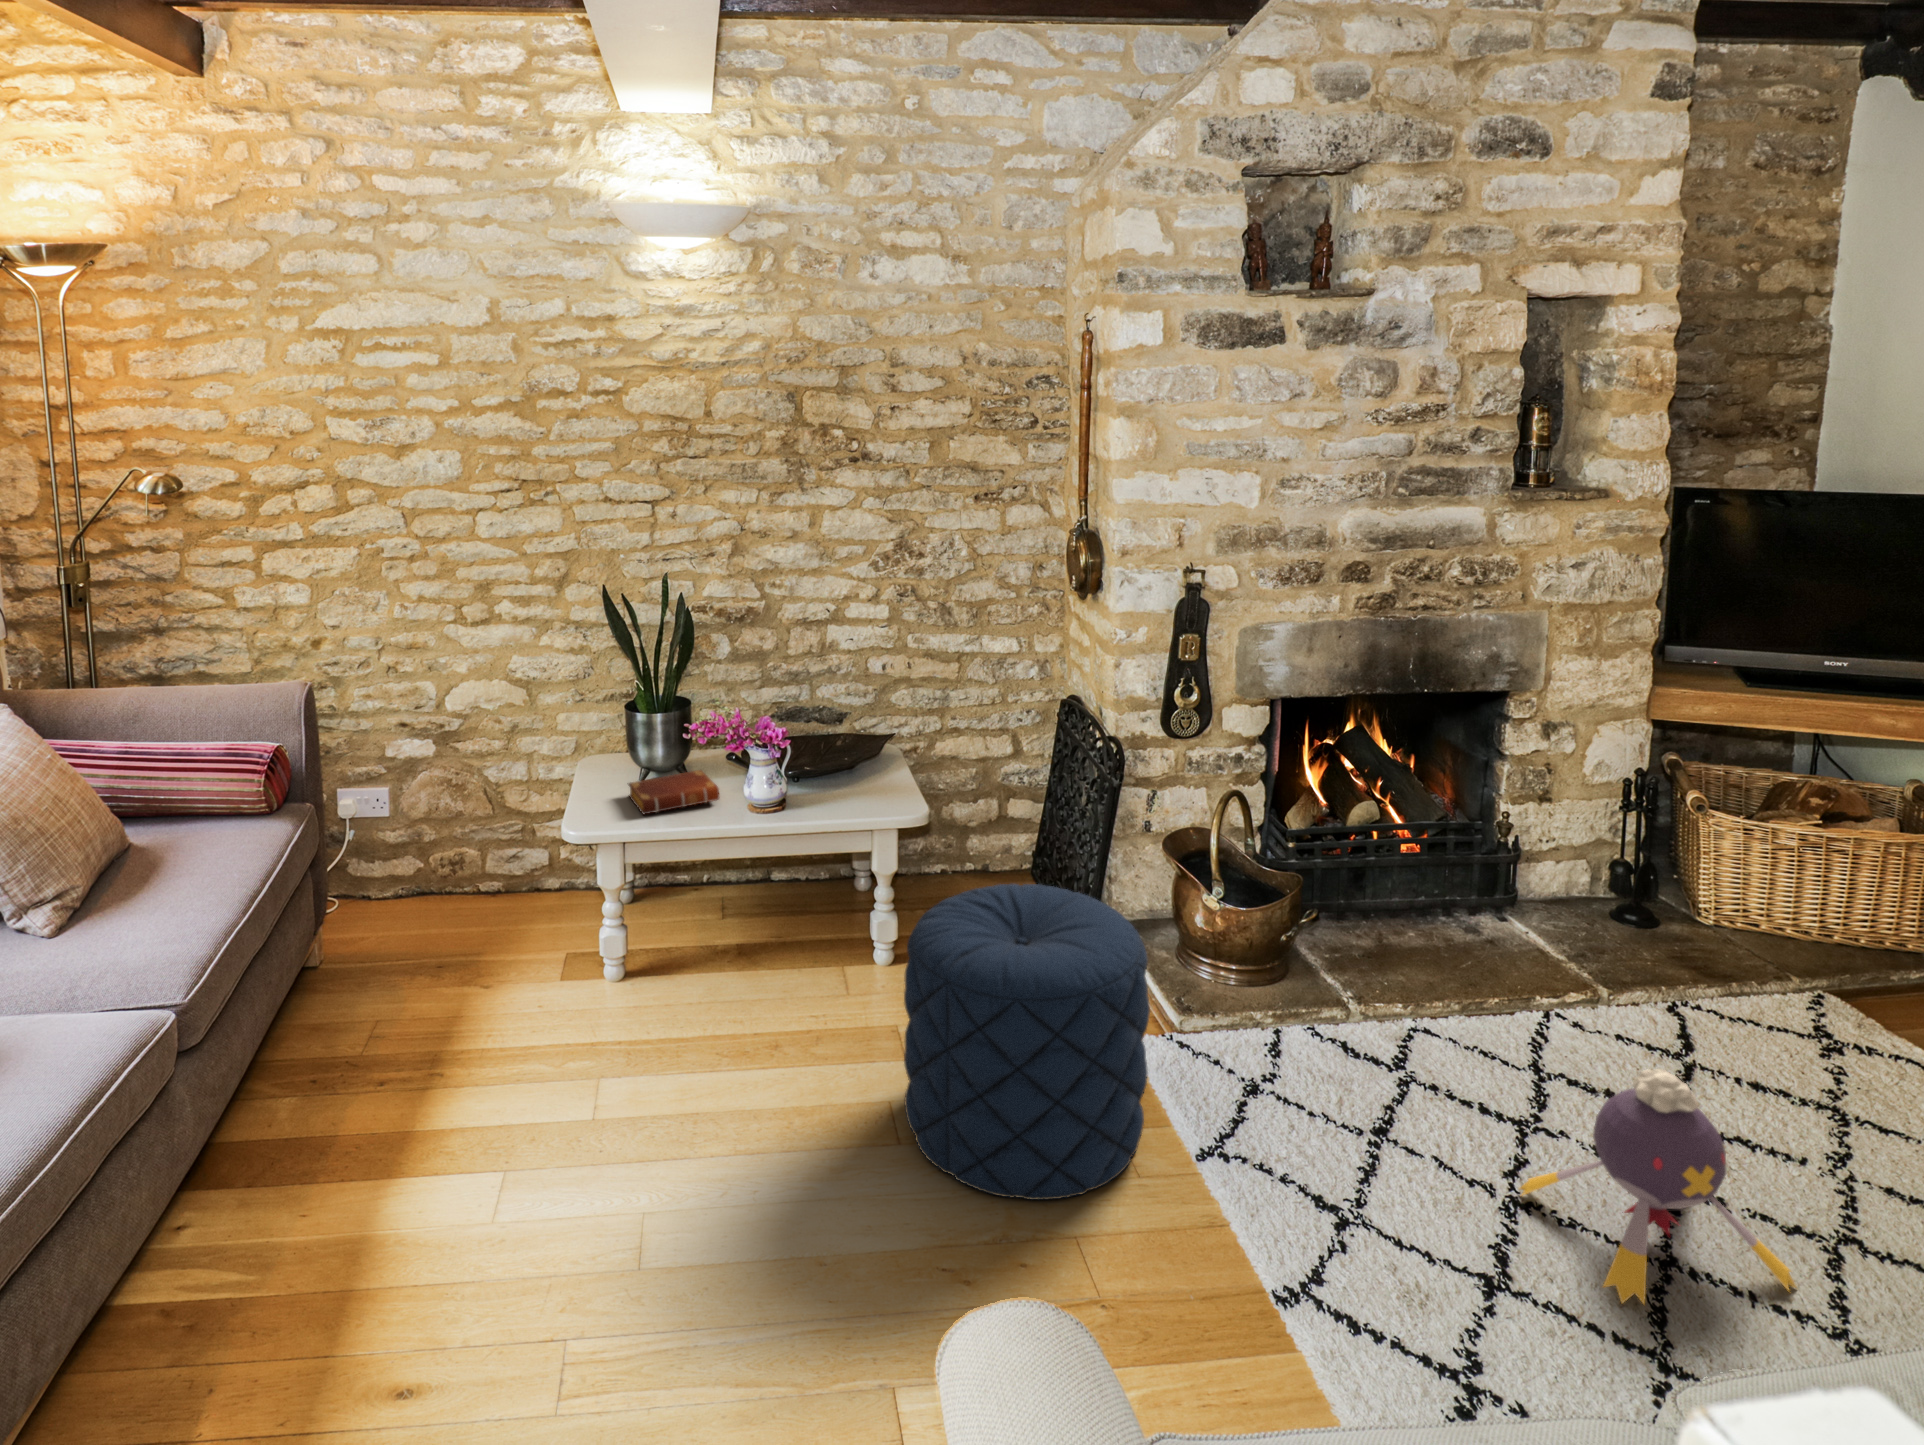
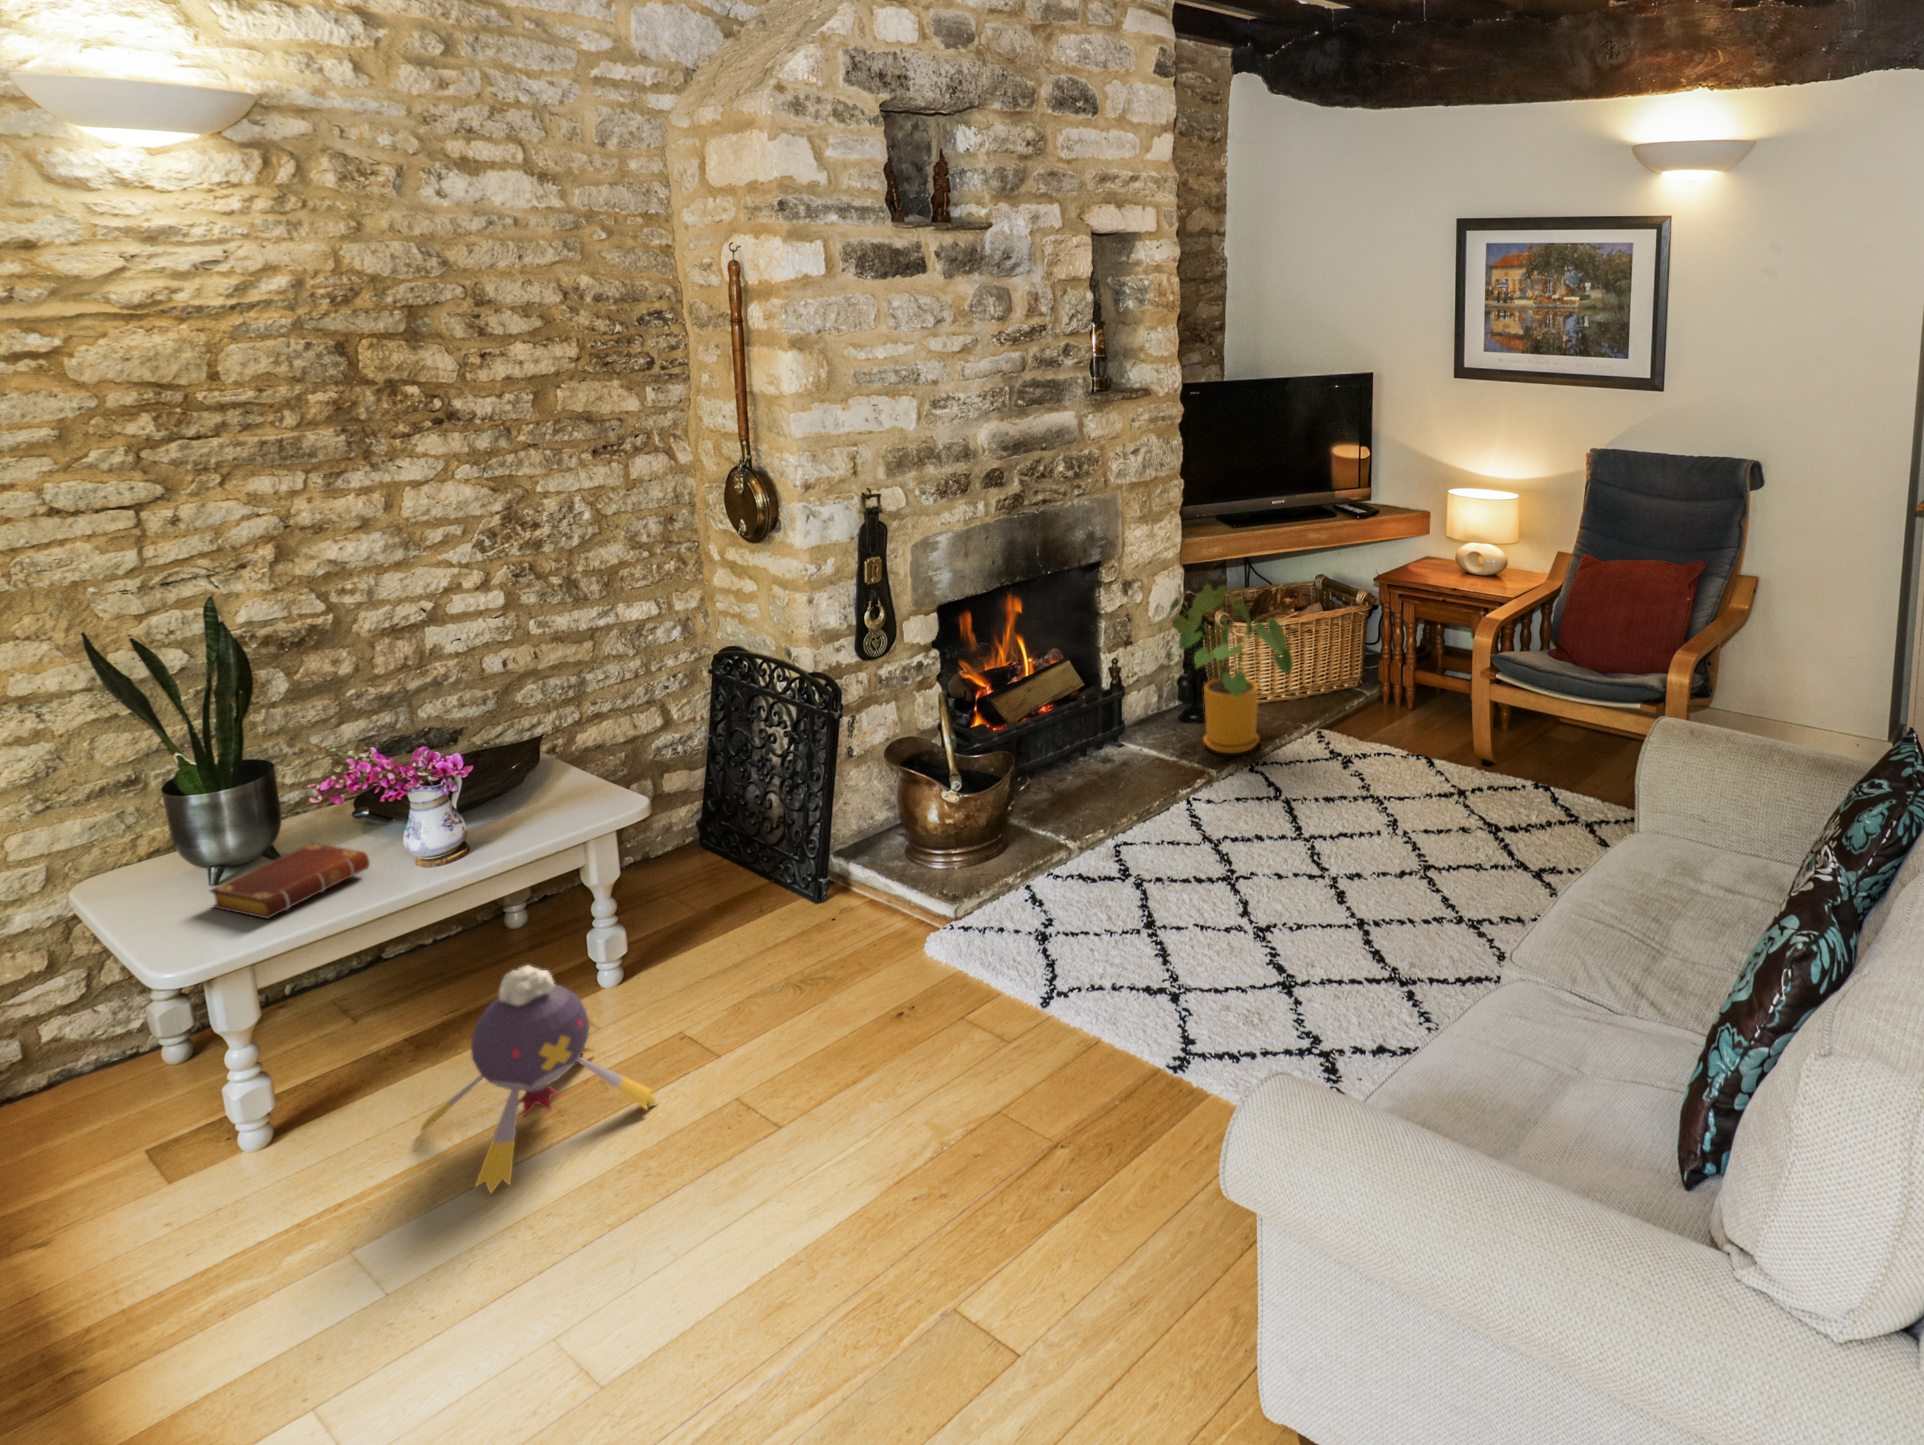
house plant: none [1582,749,1769,981] -> present [1158,584,1293,753]
pouf: present [904,884,1150,1200] -> none [752,816,1006,1125]
plush toy: present [1520,1069,1796,1304] -> present [421,965,656,1194]

